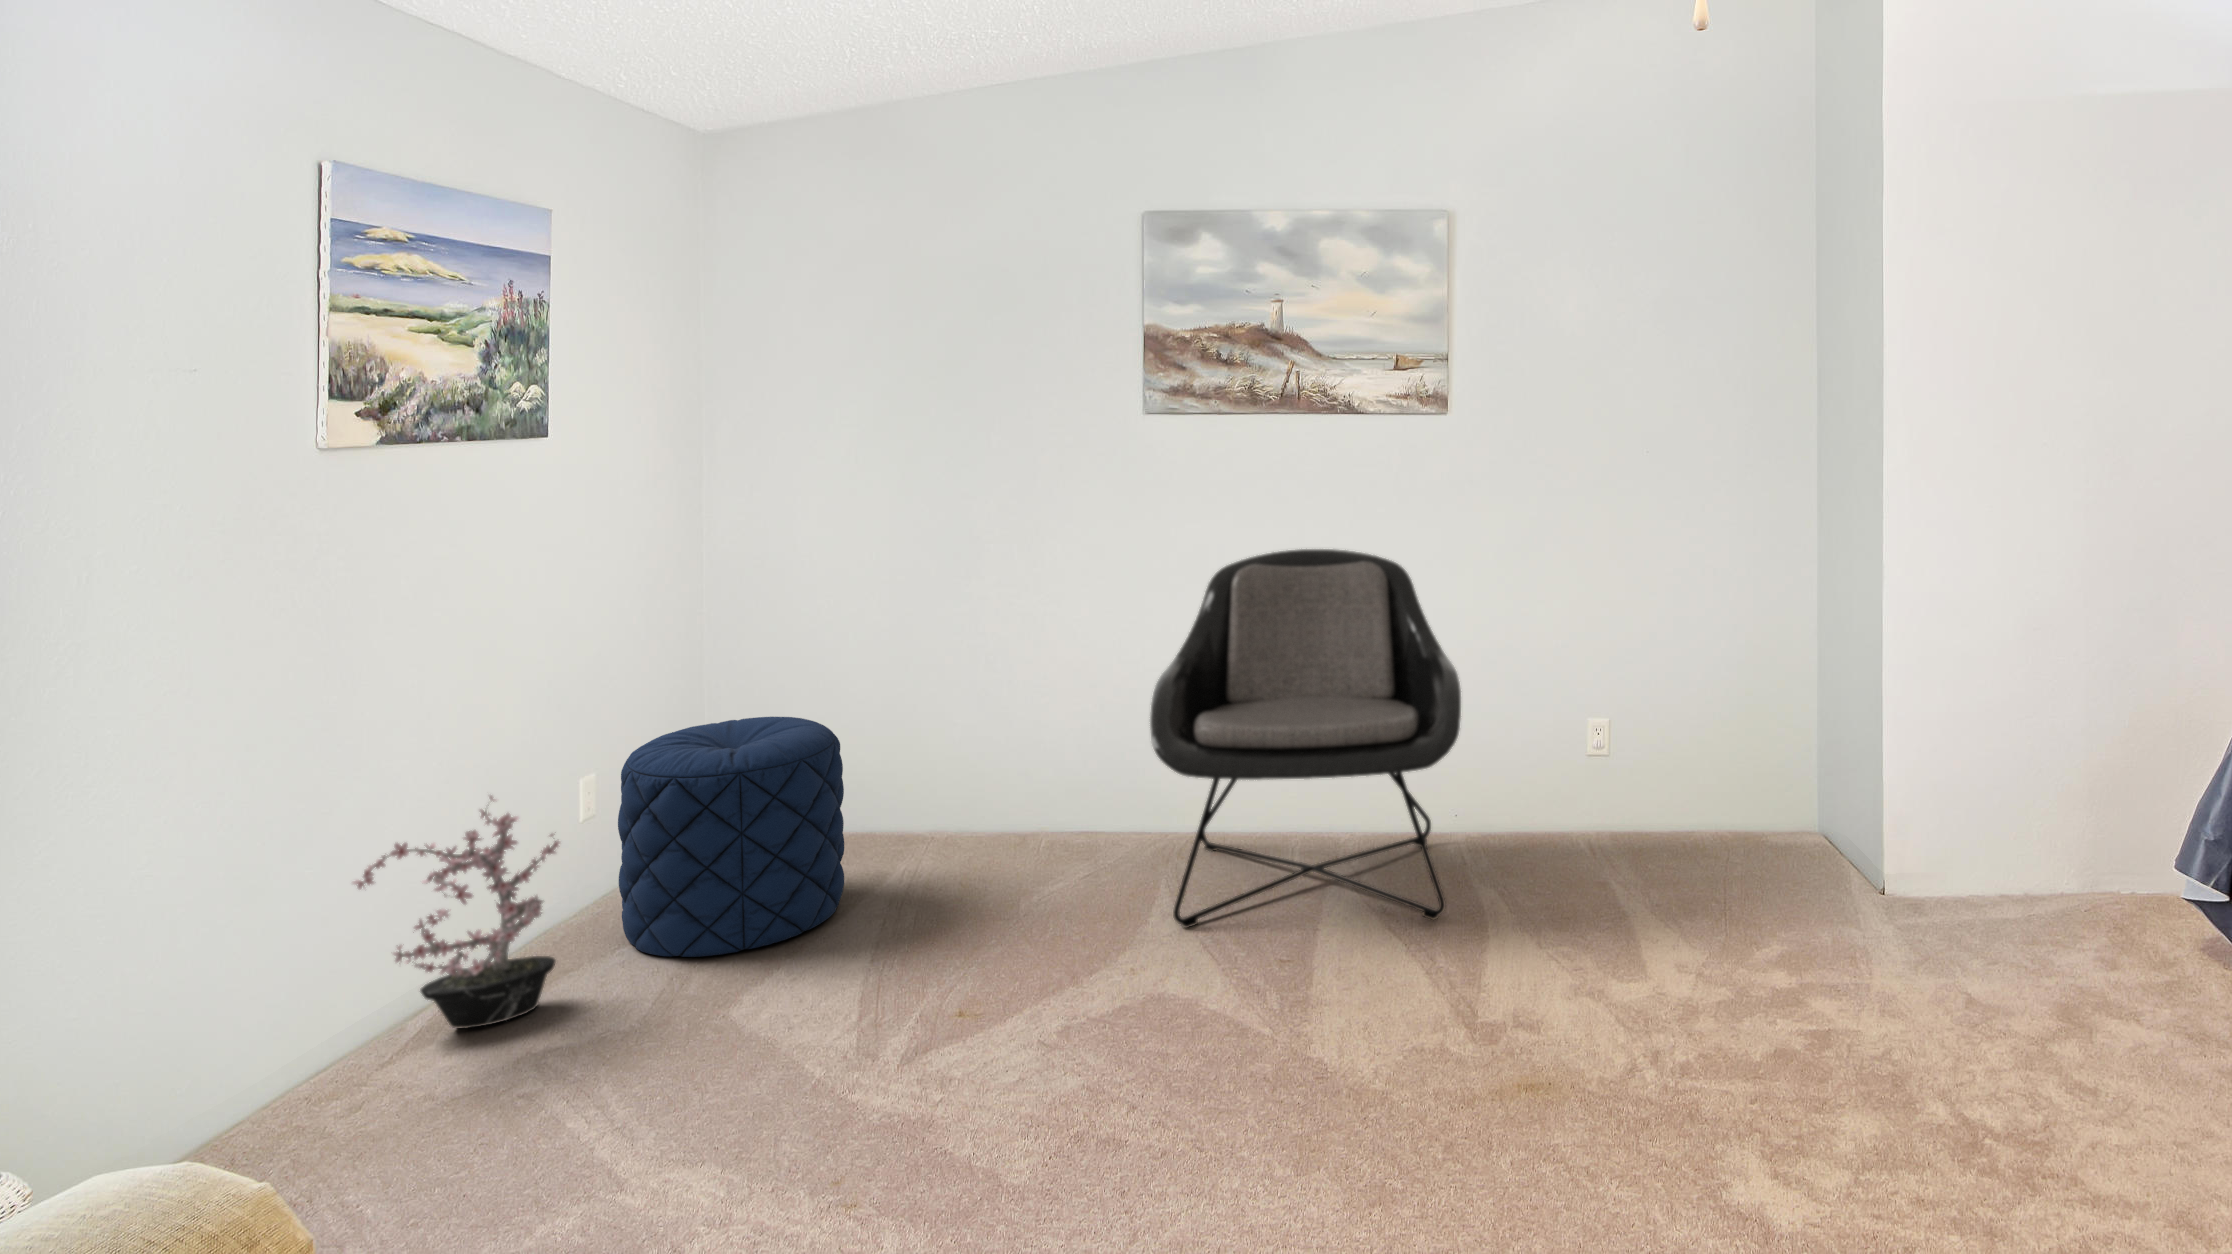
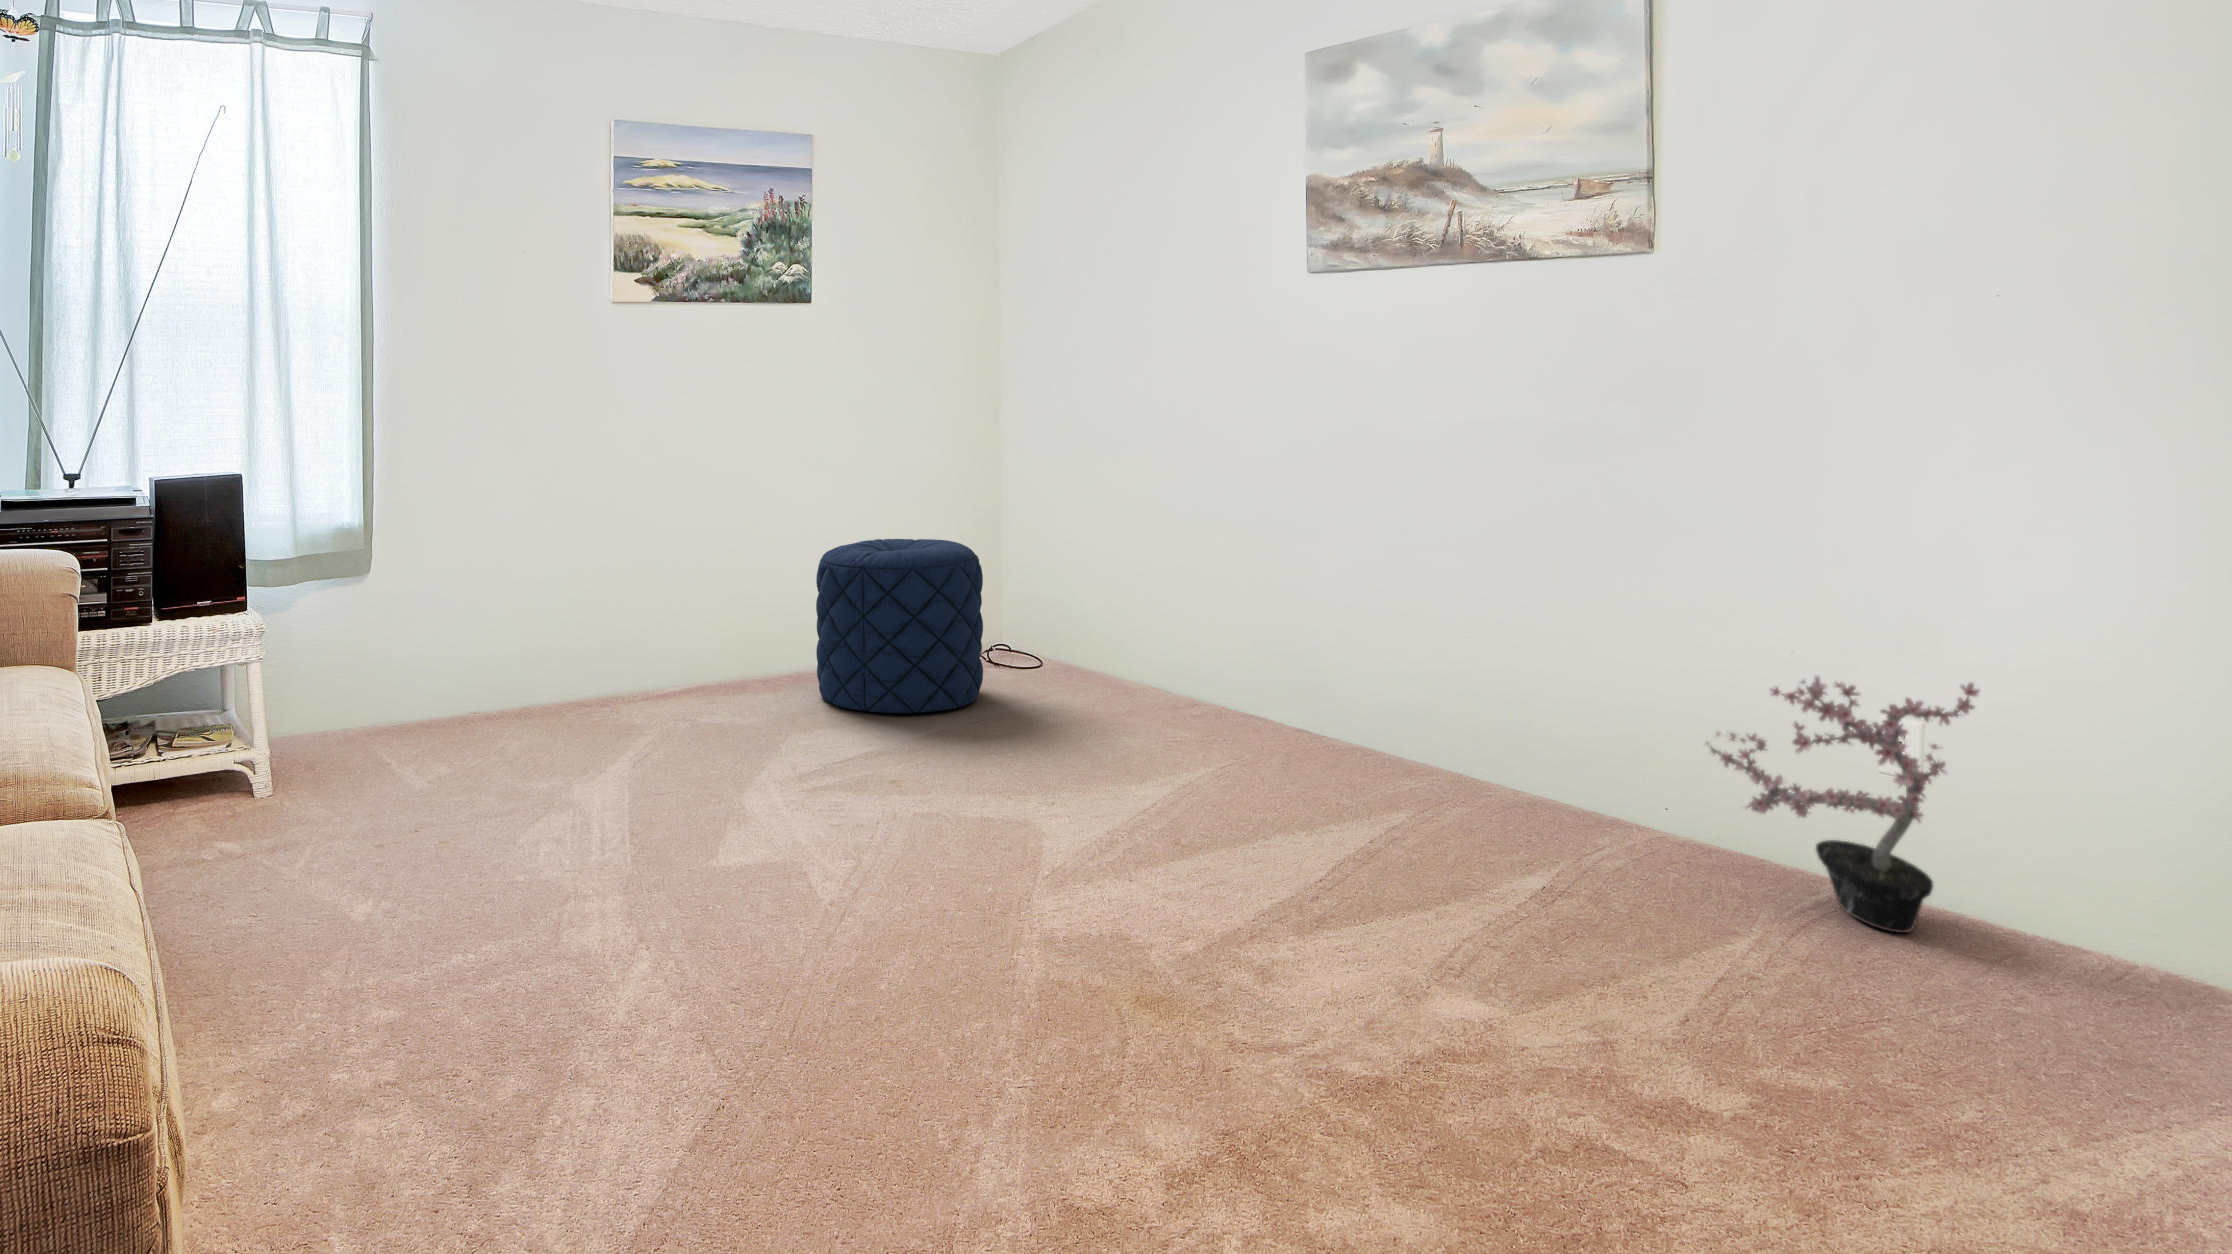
lounge chair: present [1150,549,1461,928] -> none [1135,429,1582,870]
potted plant: present [352,796,560,1029] -> present [1706,676,1979,933]

